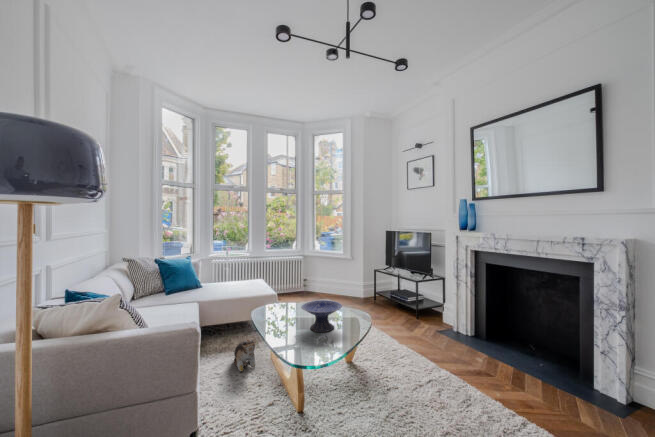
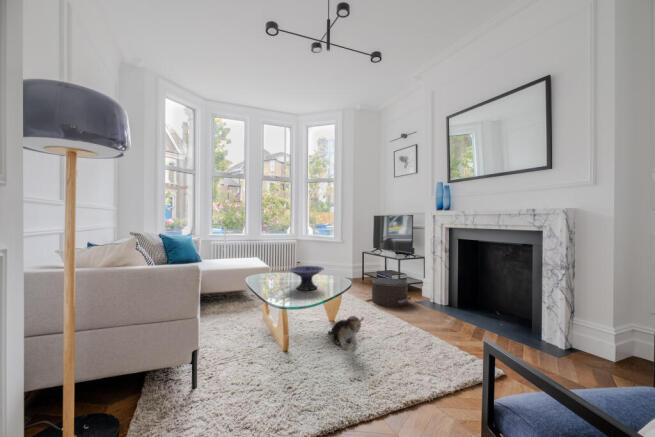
pouf: none [380,304,435,339] -> present [365,278,411,307]
plush toy: present [234,339,256,371] -> present [328,316,364,350]

